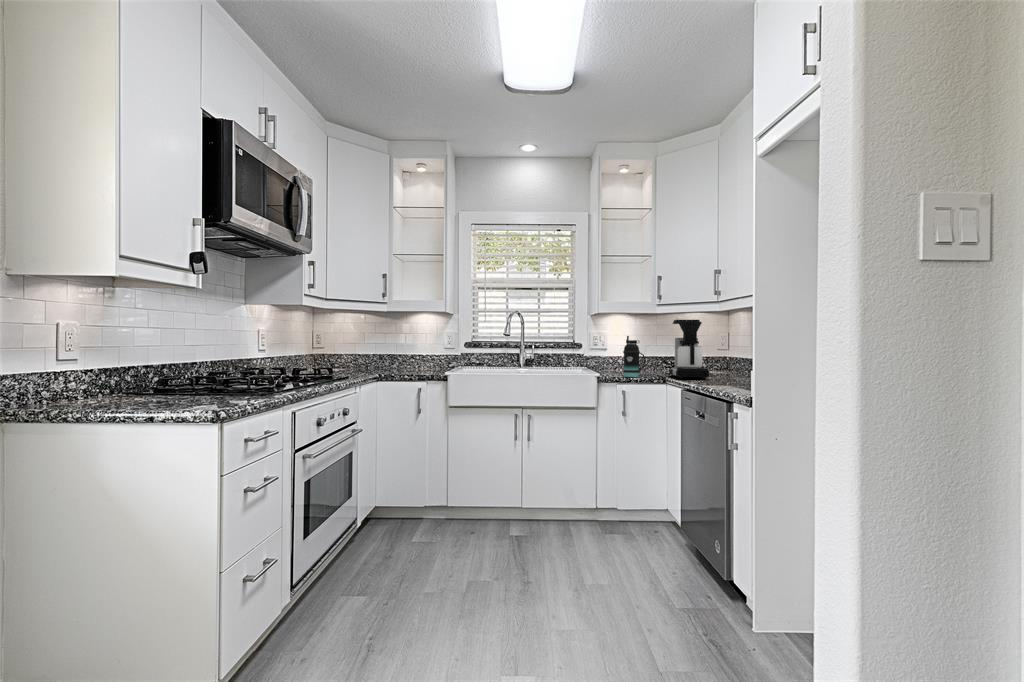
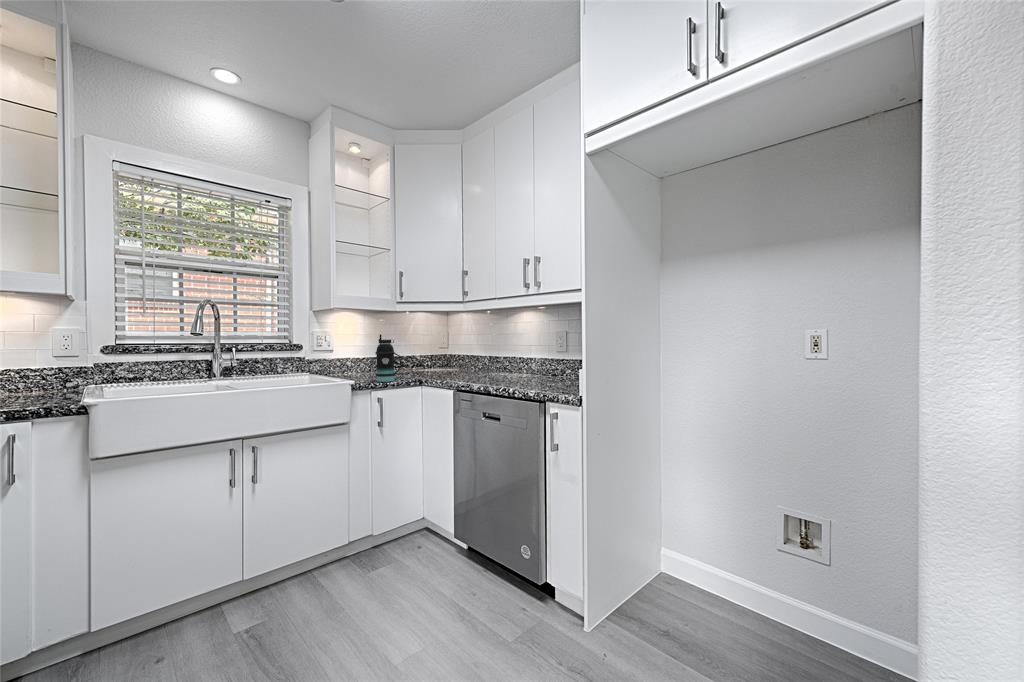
coffee maker: present [669,320,709,379] -> none [418,318,471,379]

